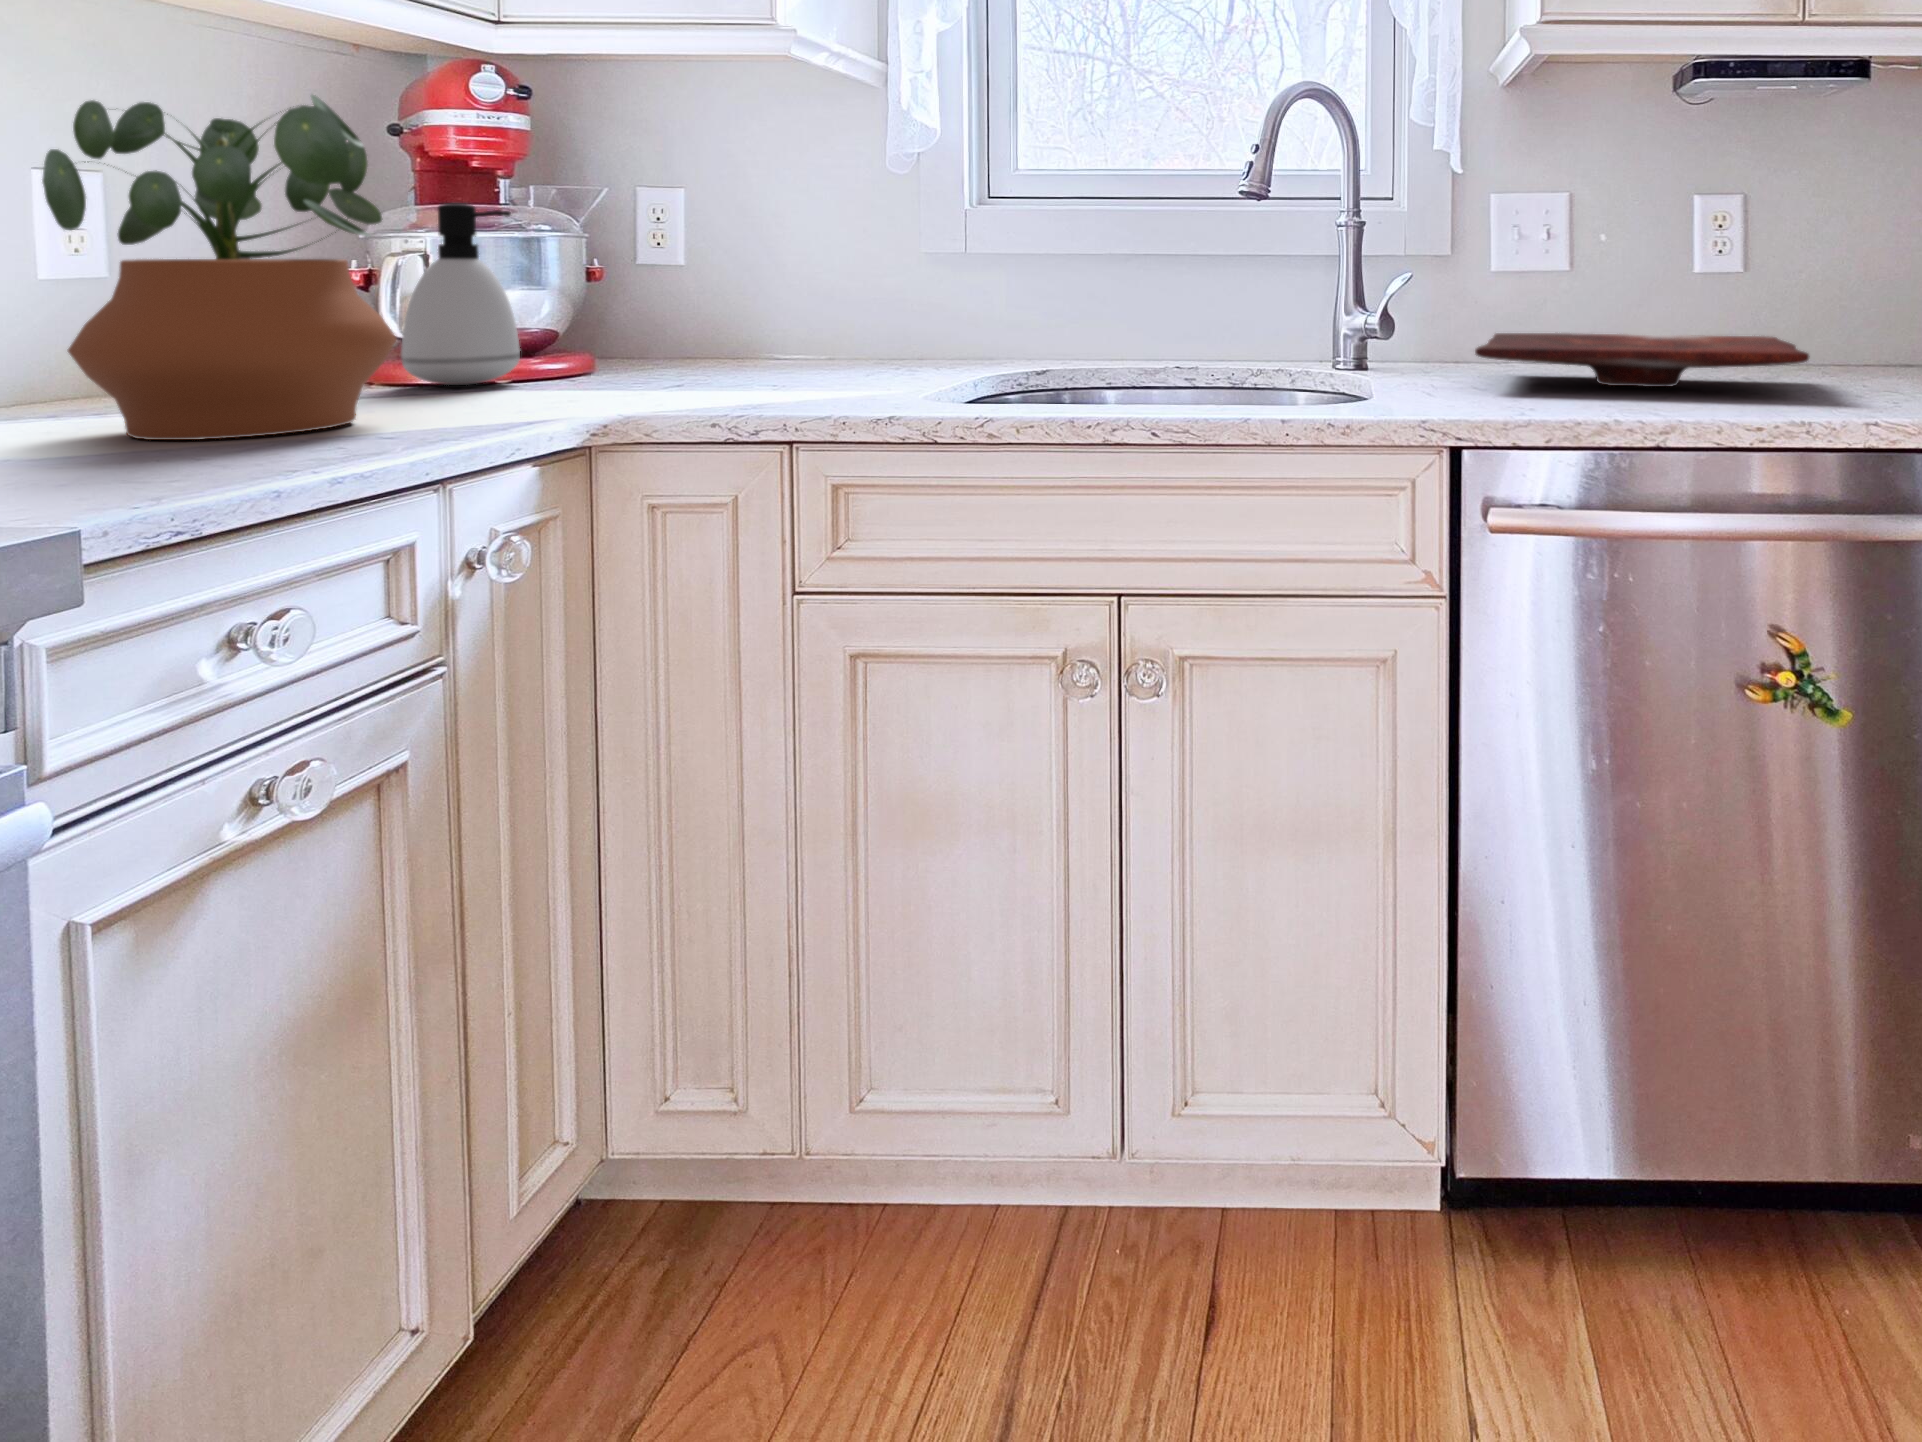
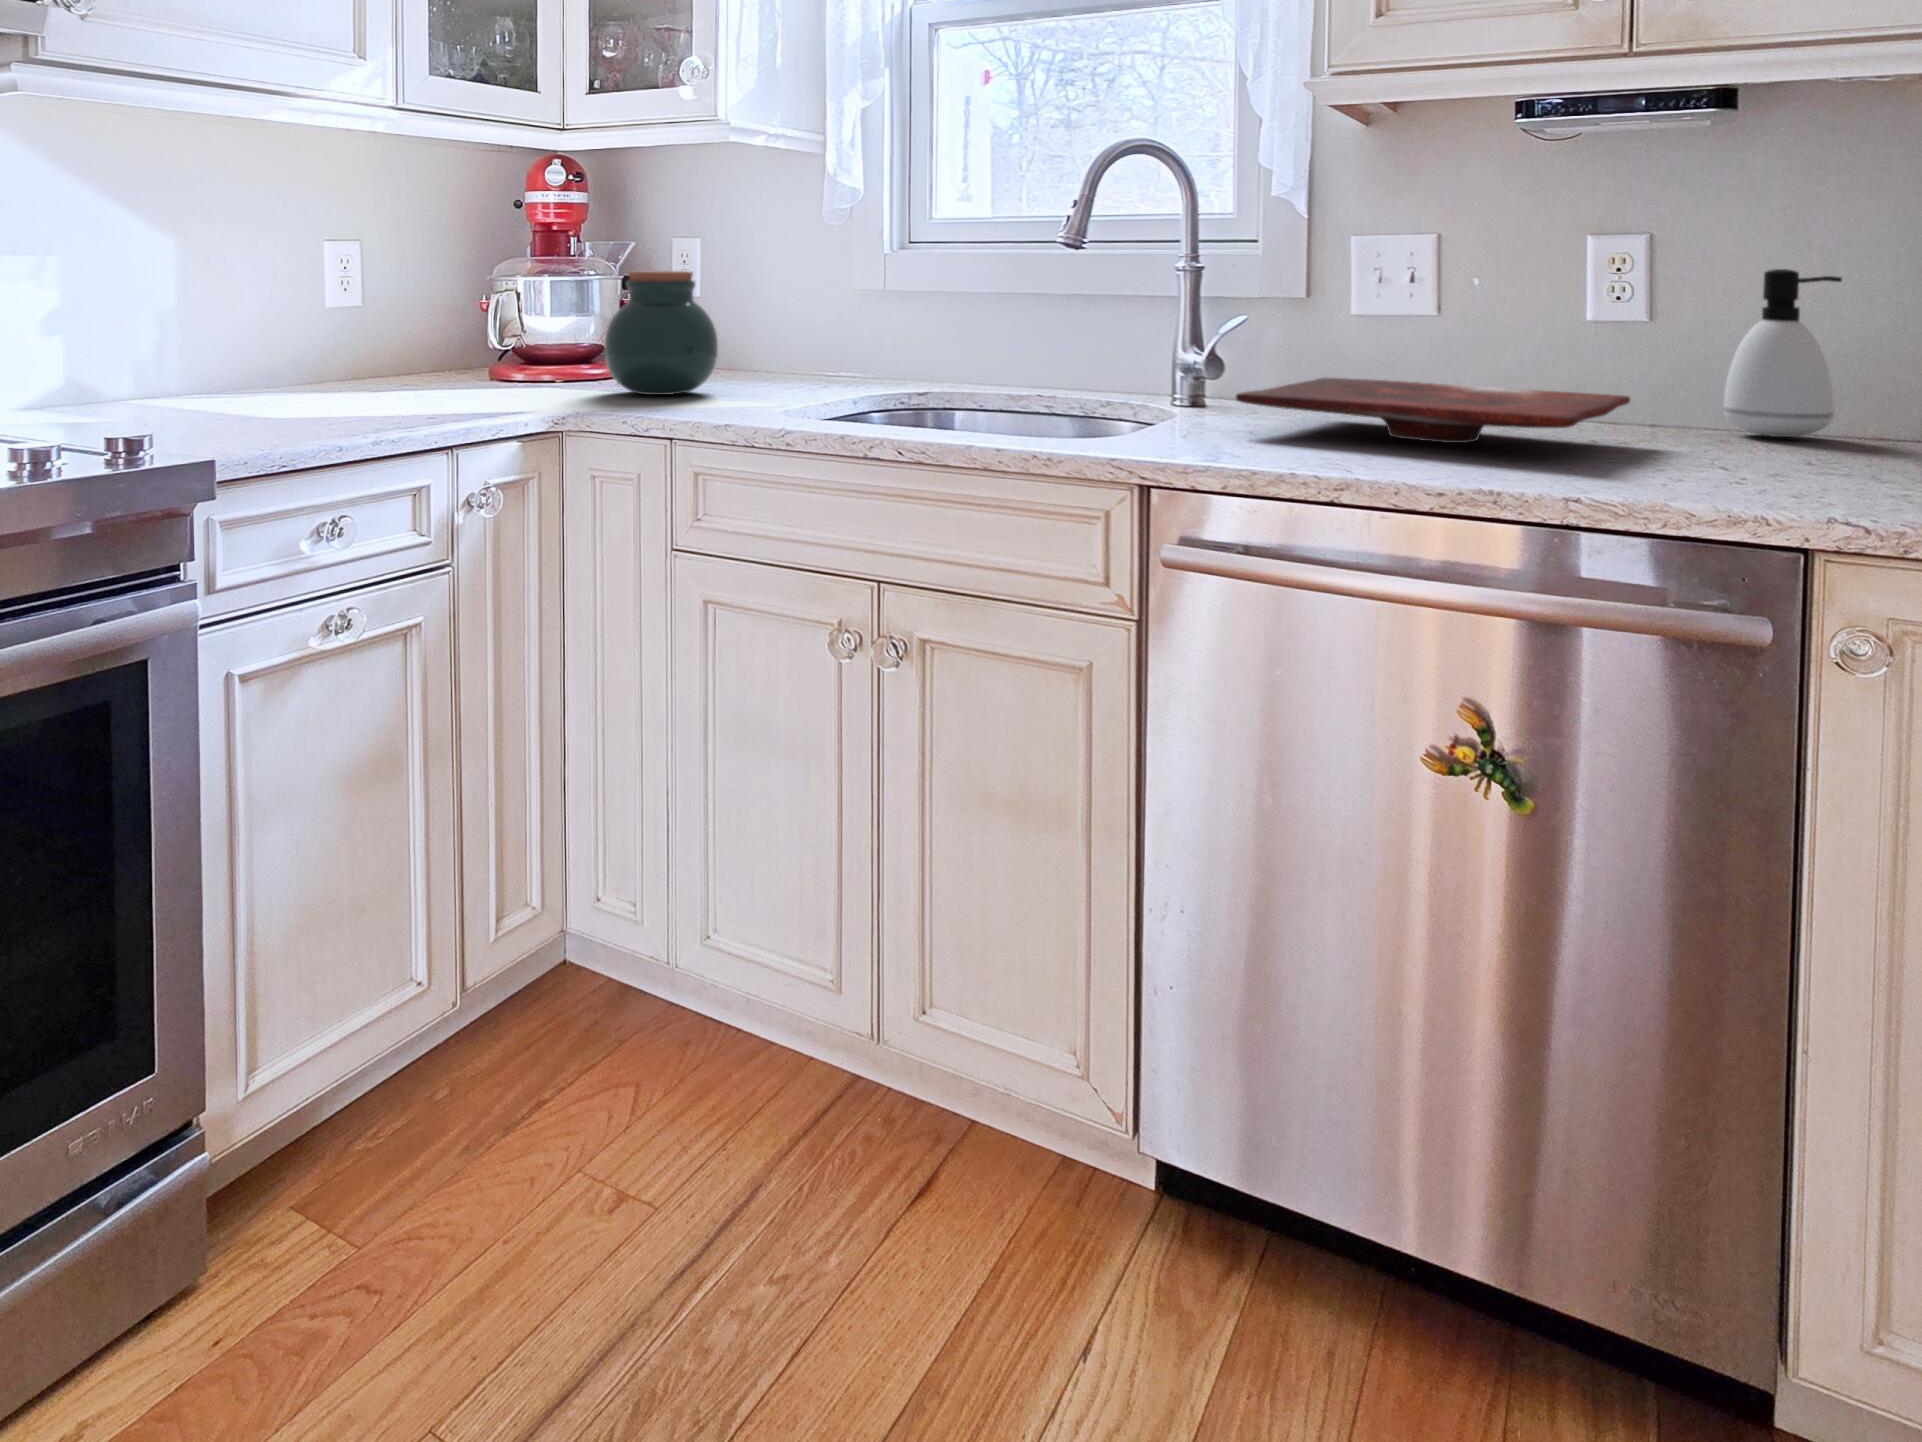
potted plant: present [42,95,396,440] -> none [275,201,451,413]
soap dispenser: present [401,203,520,385] -> present [1723,269,1842,437]
jar: none [624,221,792,389] -> present [605,271,718,395]

